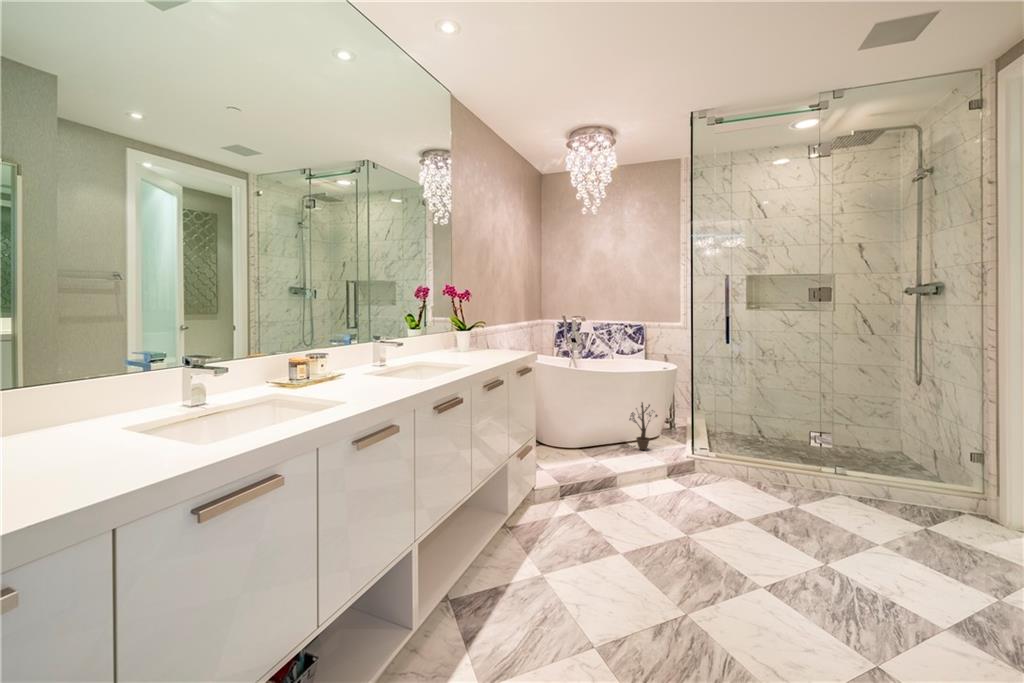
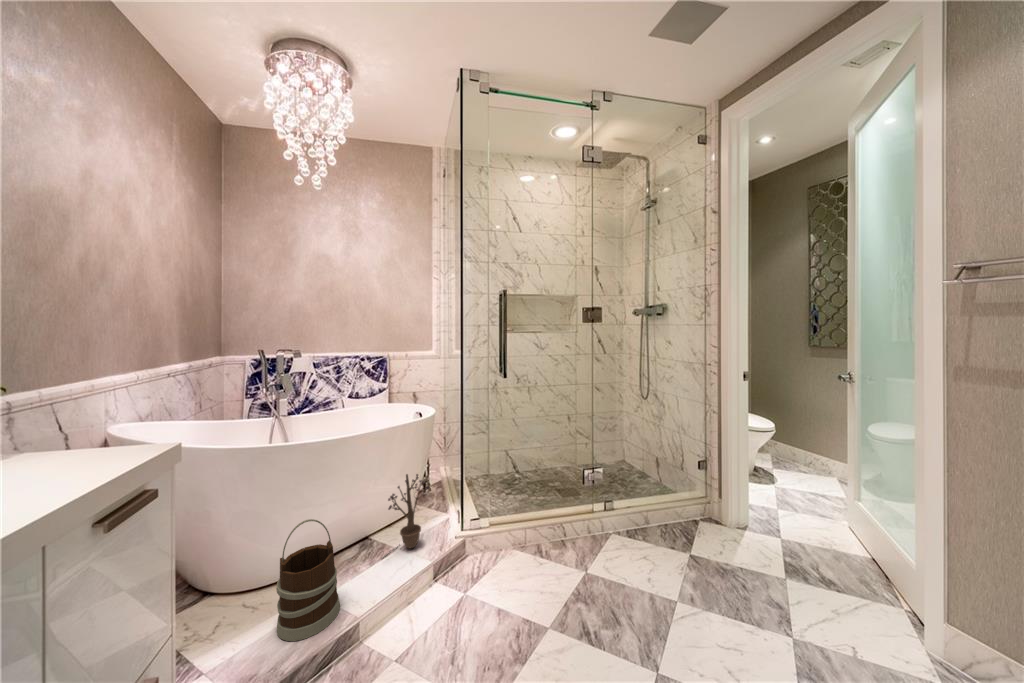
wooden bucket: none [570,407,599,461] -> present [276,519,340,641]

